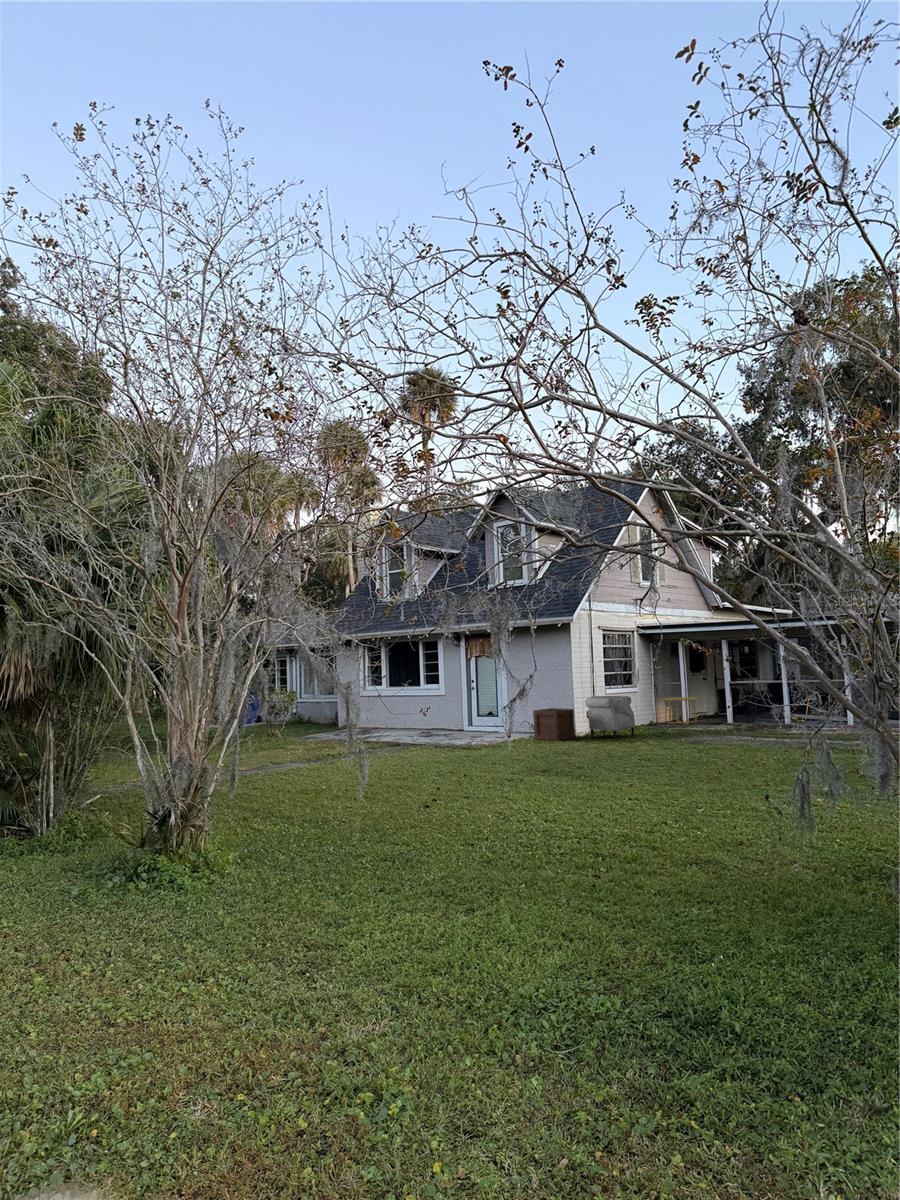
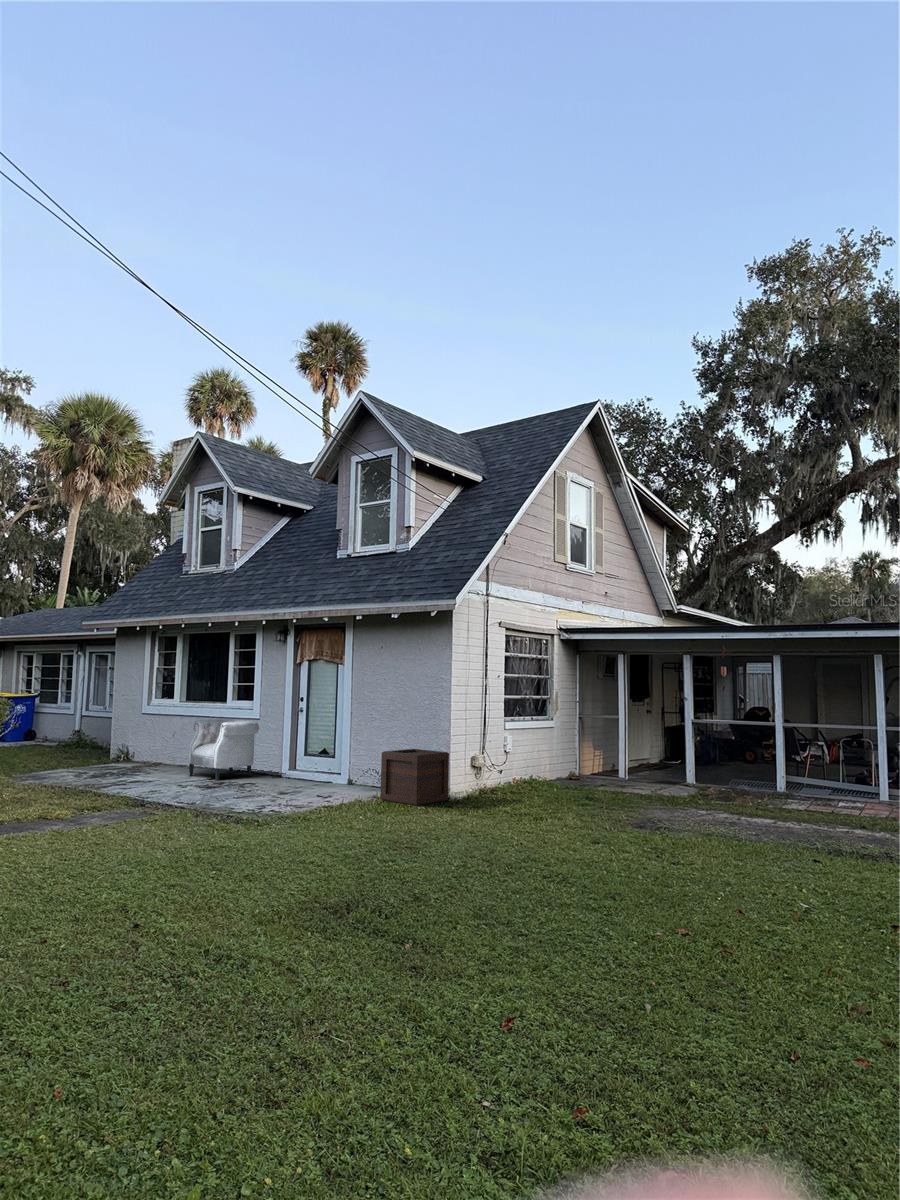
chair: present [585,696,635,739] -> present [188,719,259,781]
round table: present [663,697,701,724] -> none [589,738,647,781]

